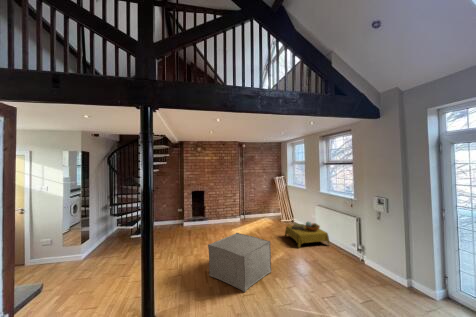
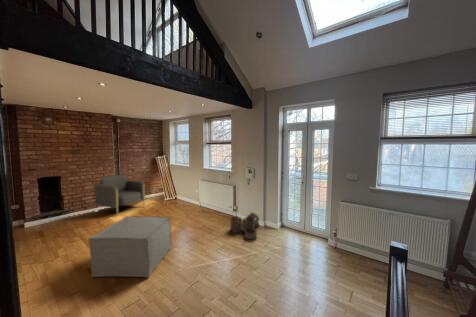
armchair: none [224,192,262,230] -> present [94,175,145,215]
side table: present [285,222,329,248] -> none [173,194,214,219]
woven basket: none [341,255,387,294] -> present [231,213,259,239]

